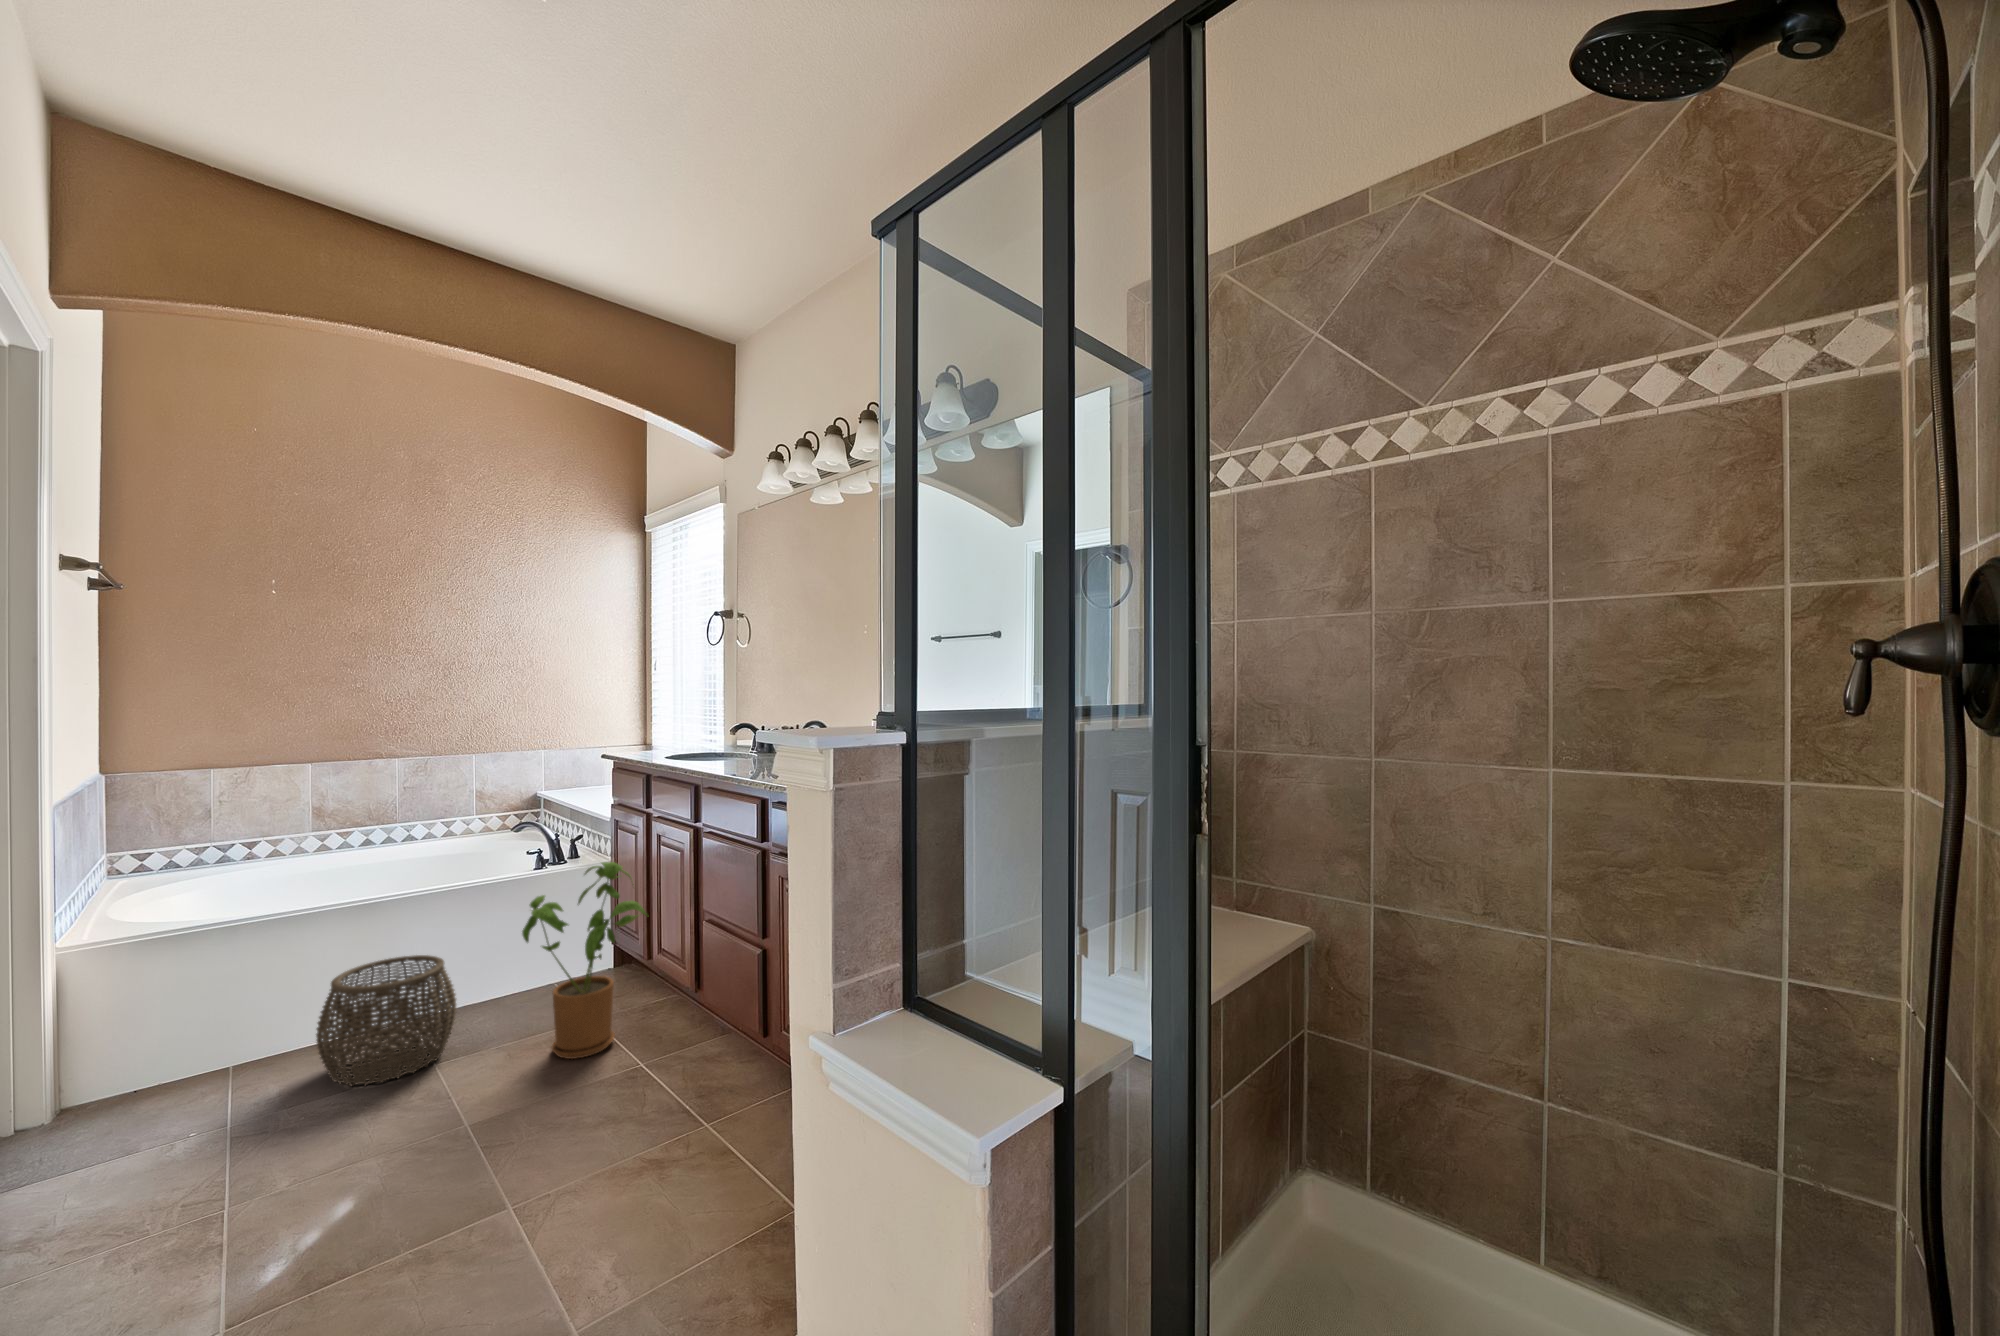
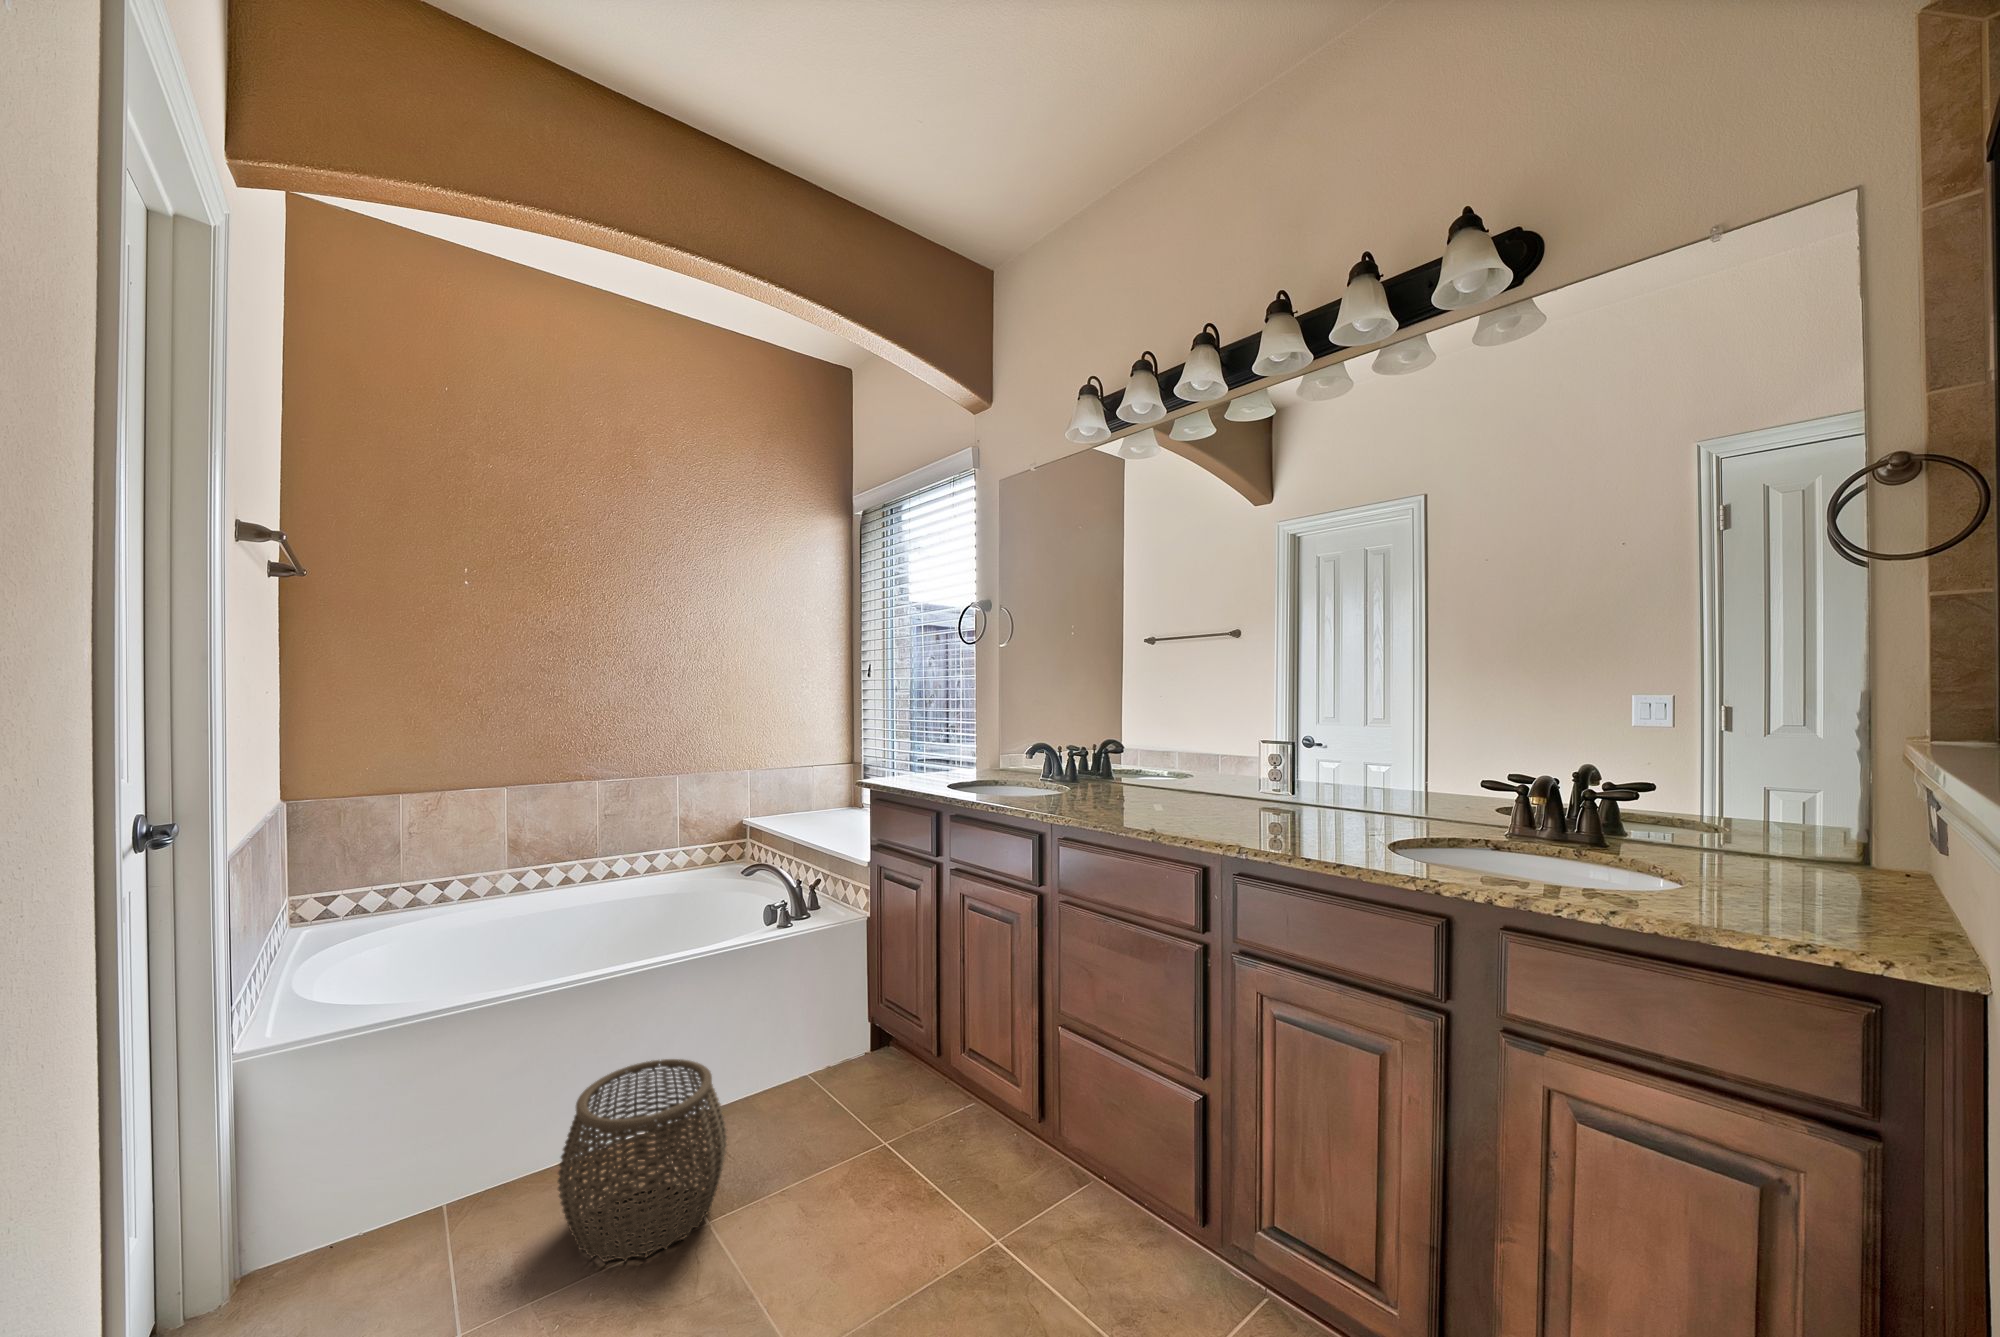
house plant: present [522,862,647,1059] -> none [818,936,984,1222]

